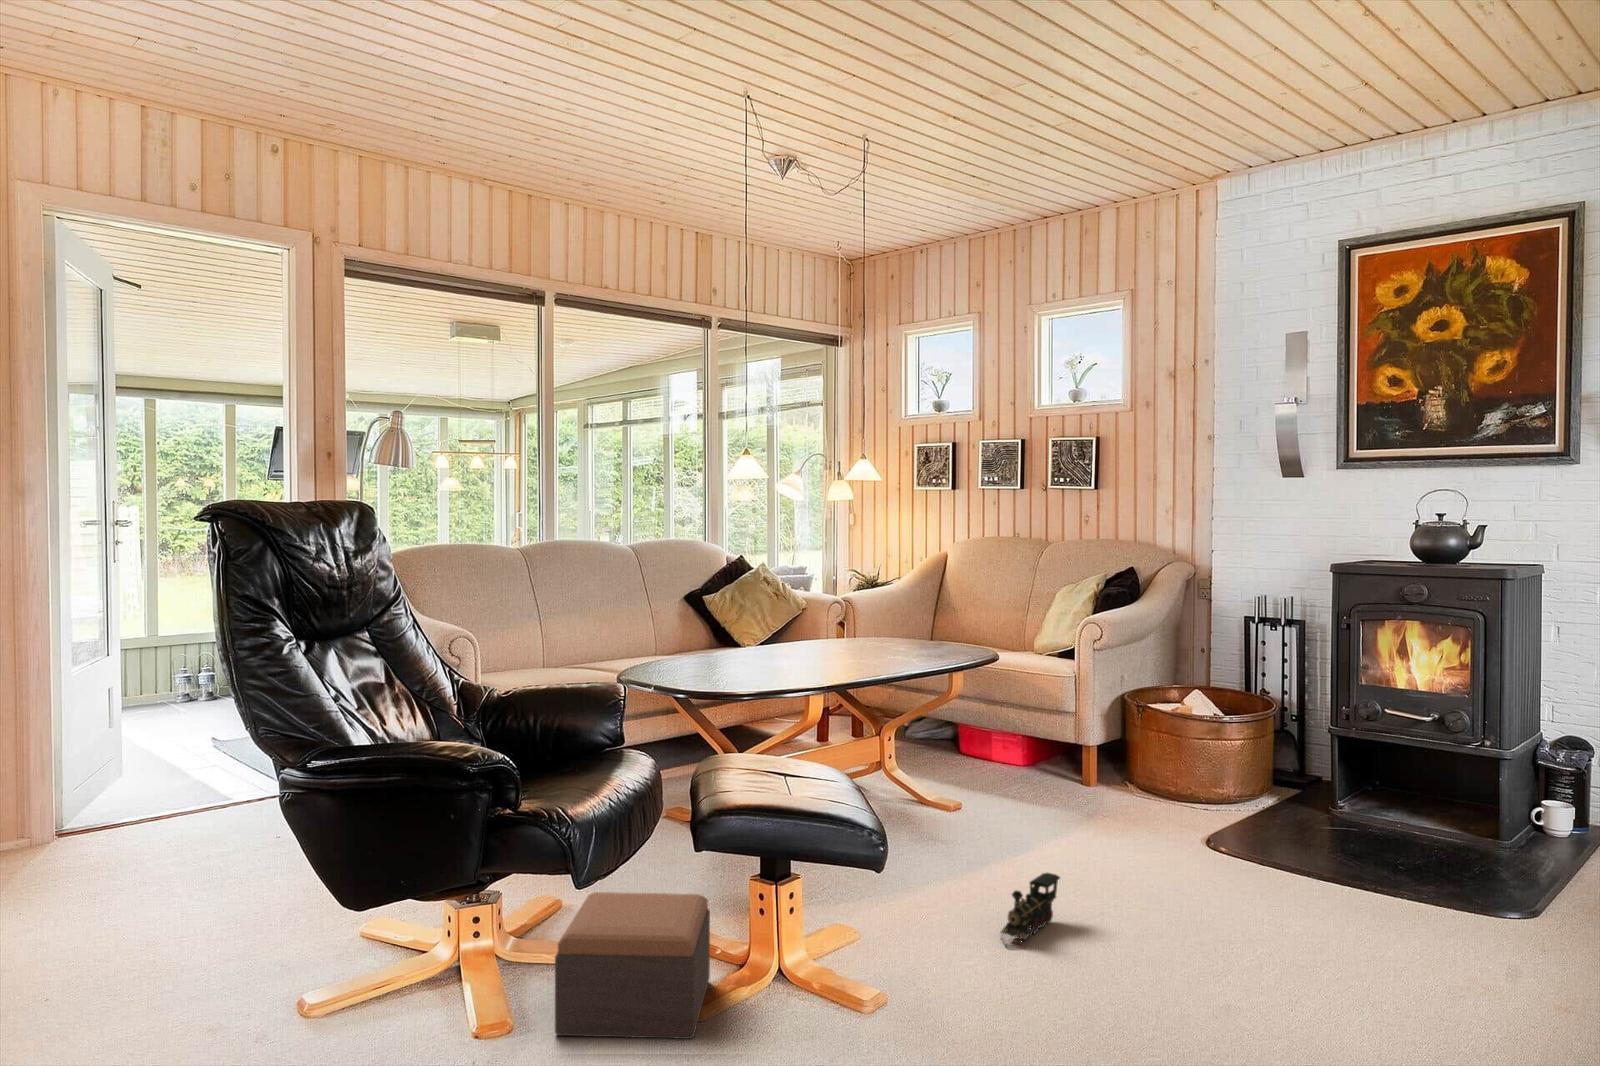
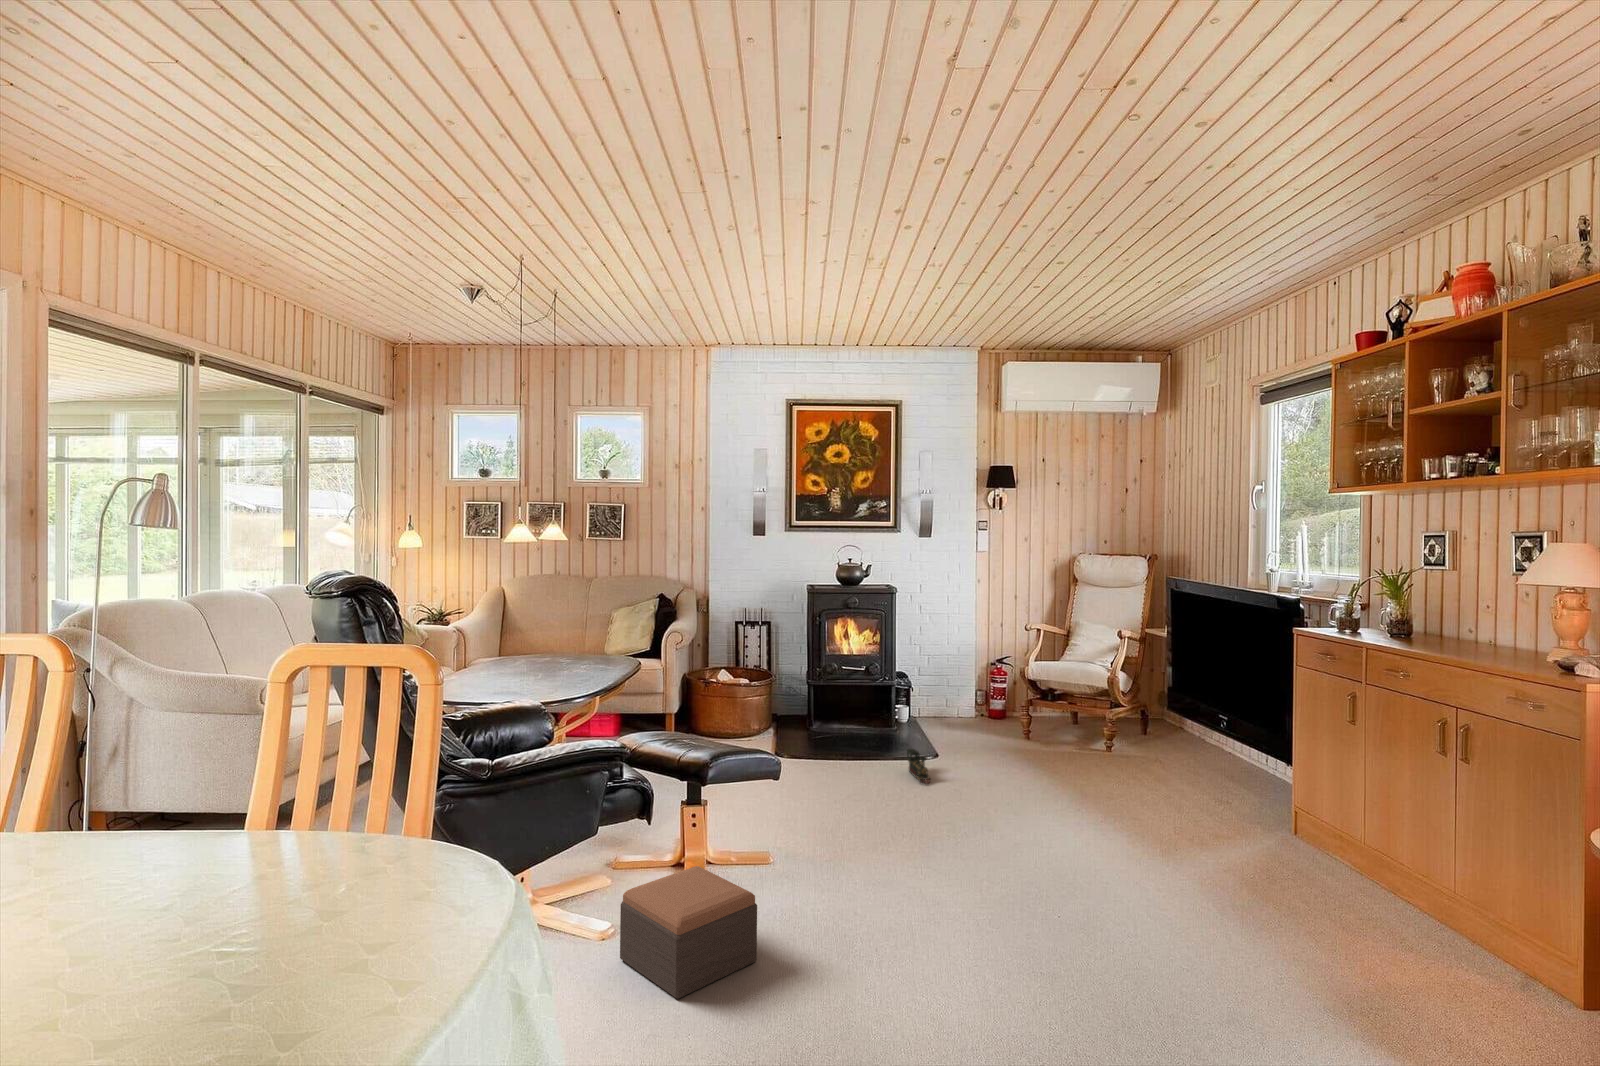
toy train: present [1001,873,1060,946] -> present [907,749,930,783]

